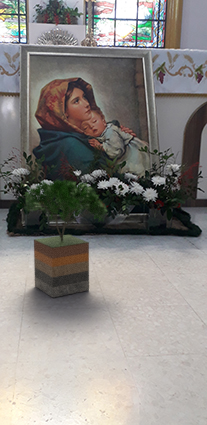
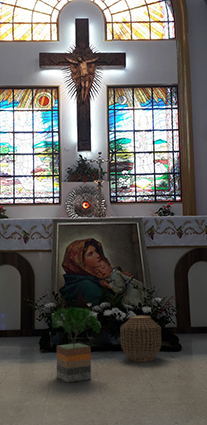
woven basket: none [126,191,186,256] -> present [120,316,161,362]

